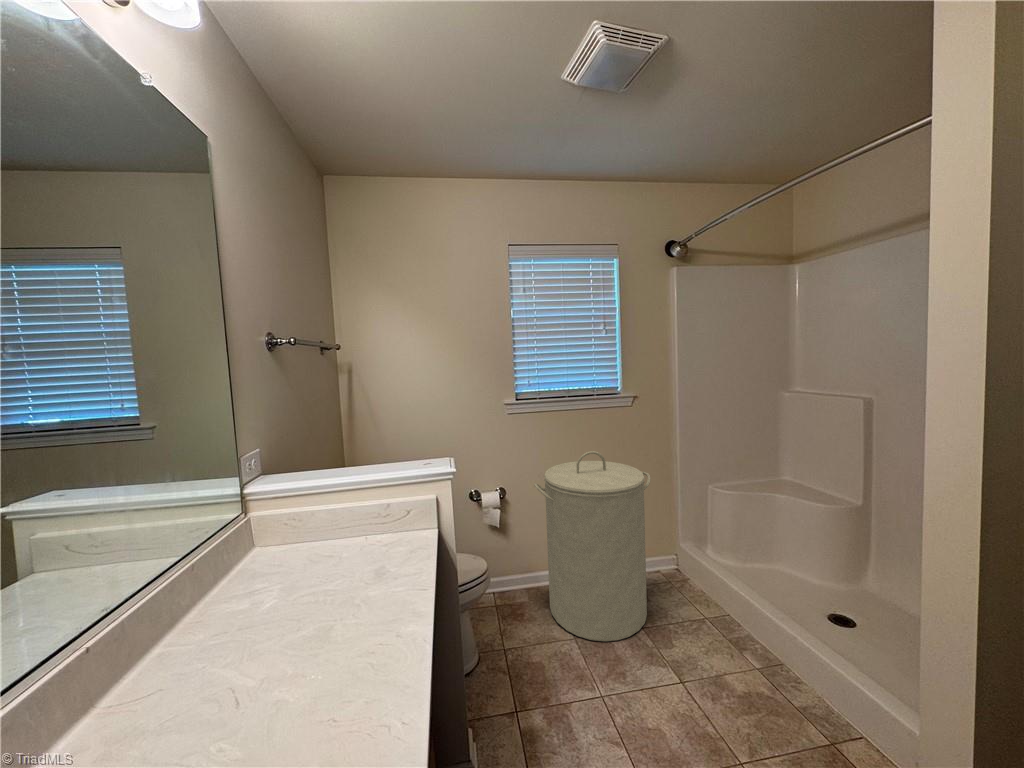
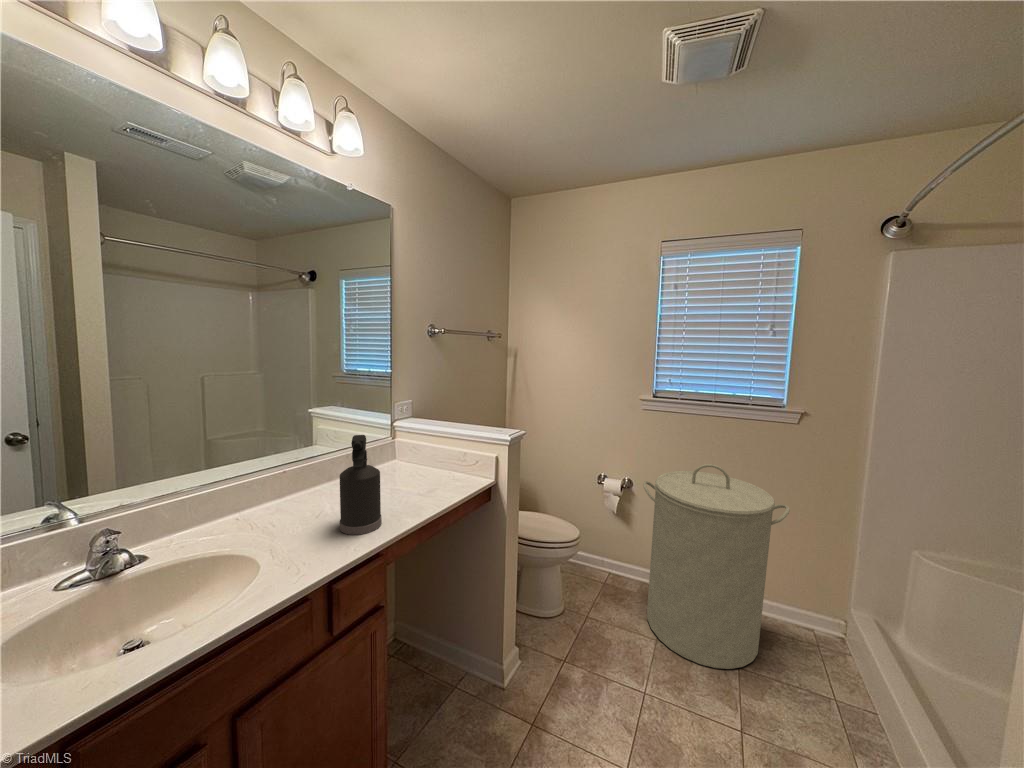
spray bottle: none [268,508,359,717] -> present [340,435,382,535]

